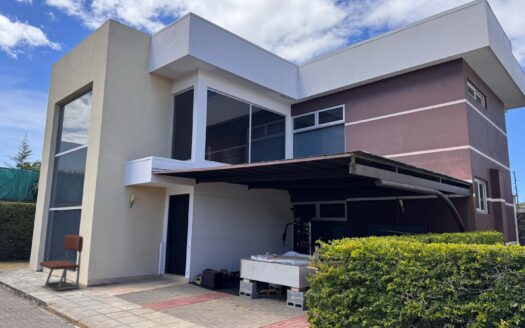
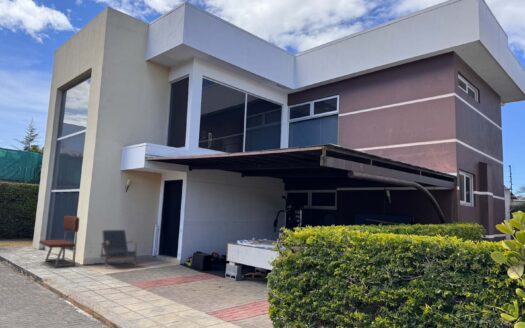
lounge chair: none [105,248,145,290] -> present [101,230,137,266]

